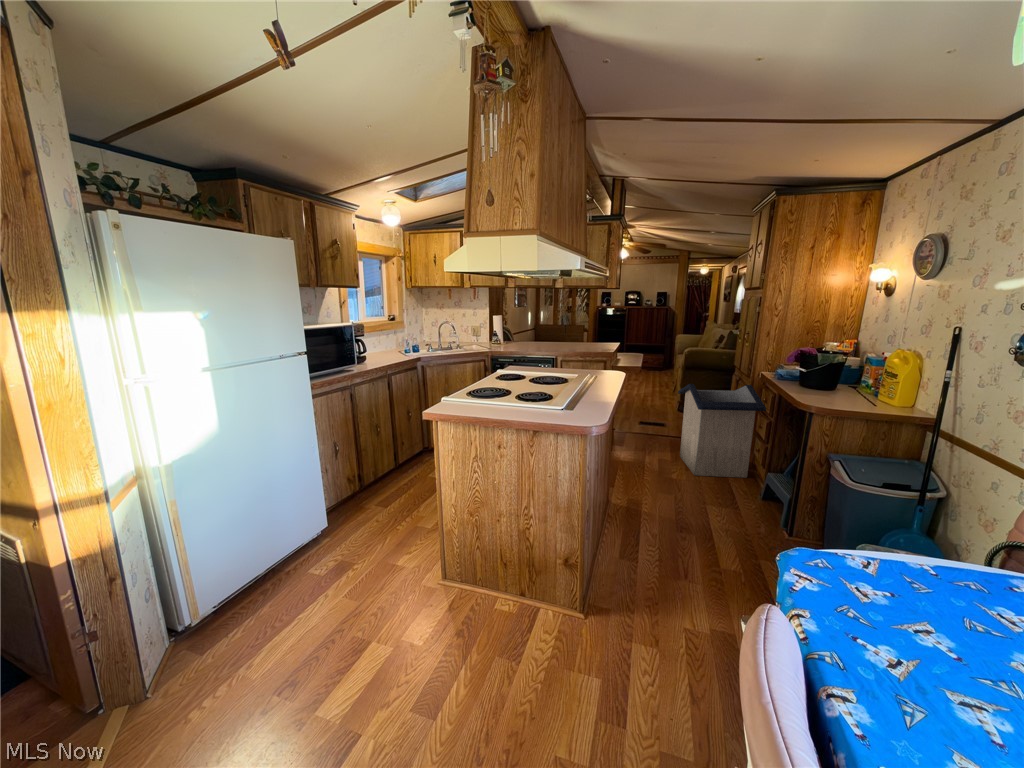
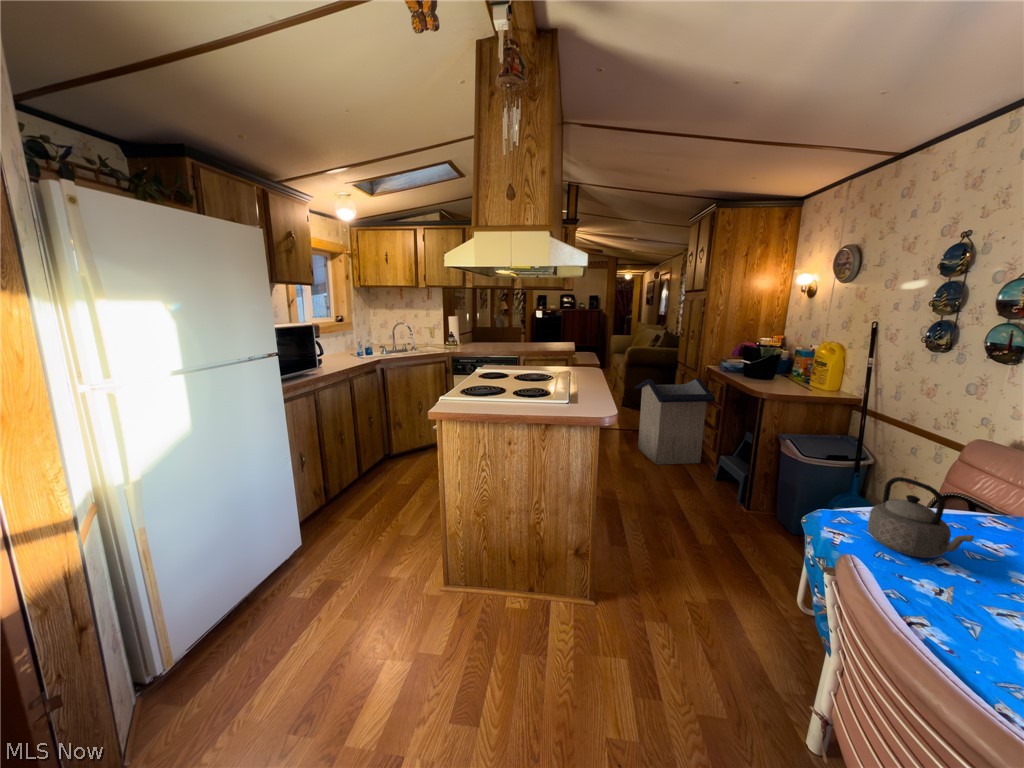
teapot: none [841,523,960,625] -> present [868,477,974,558]

